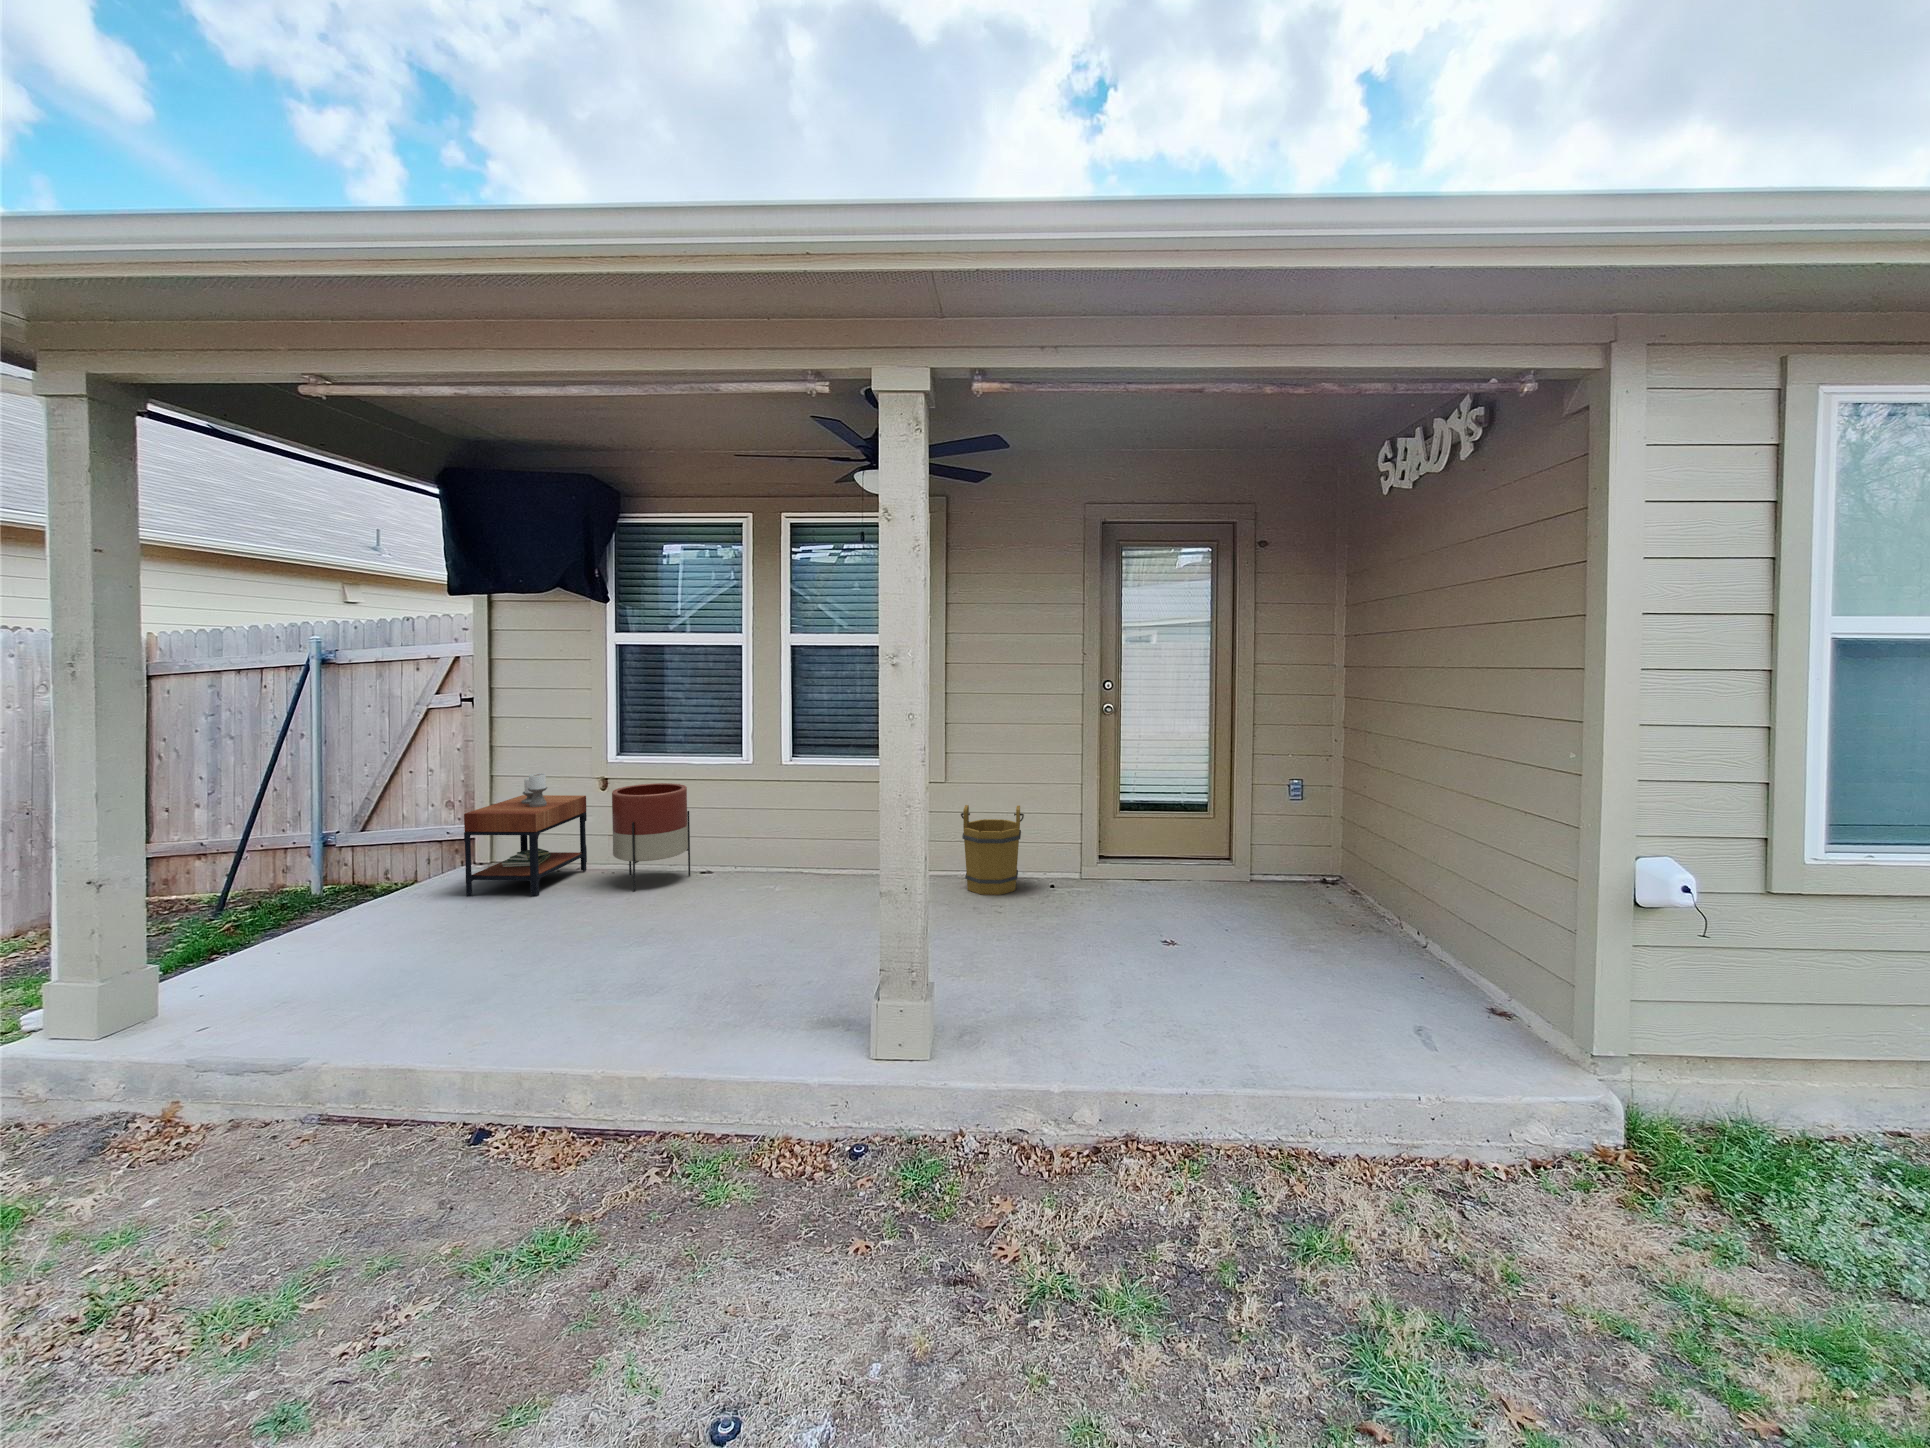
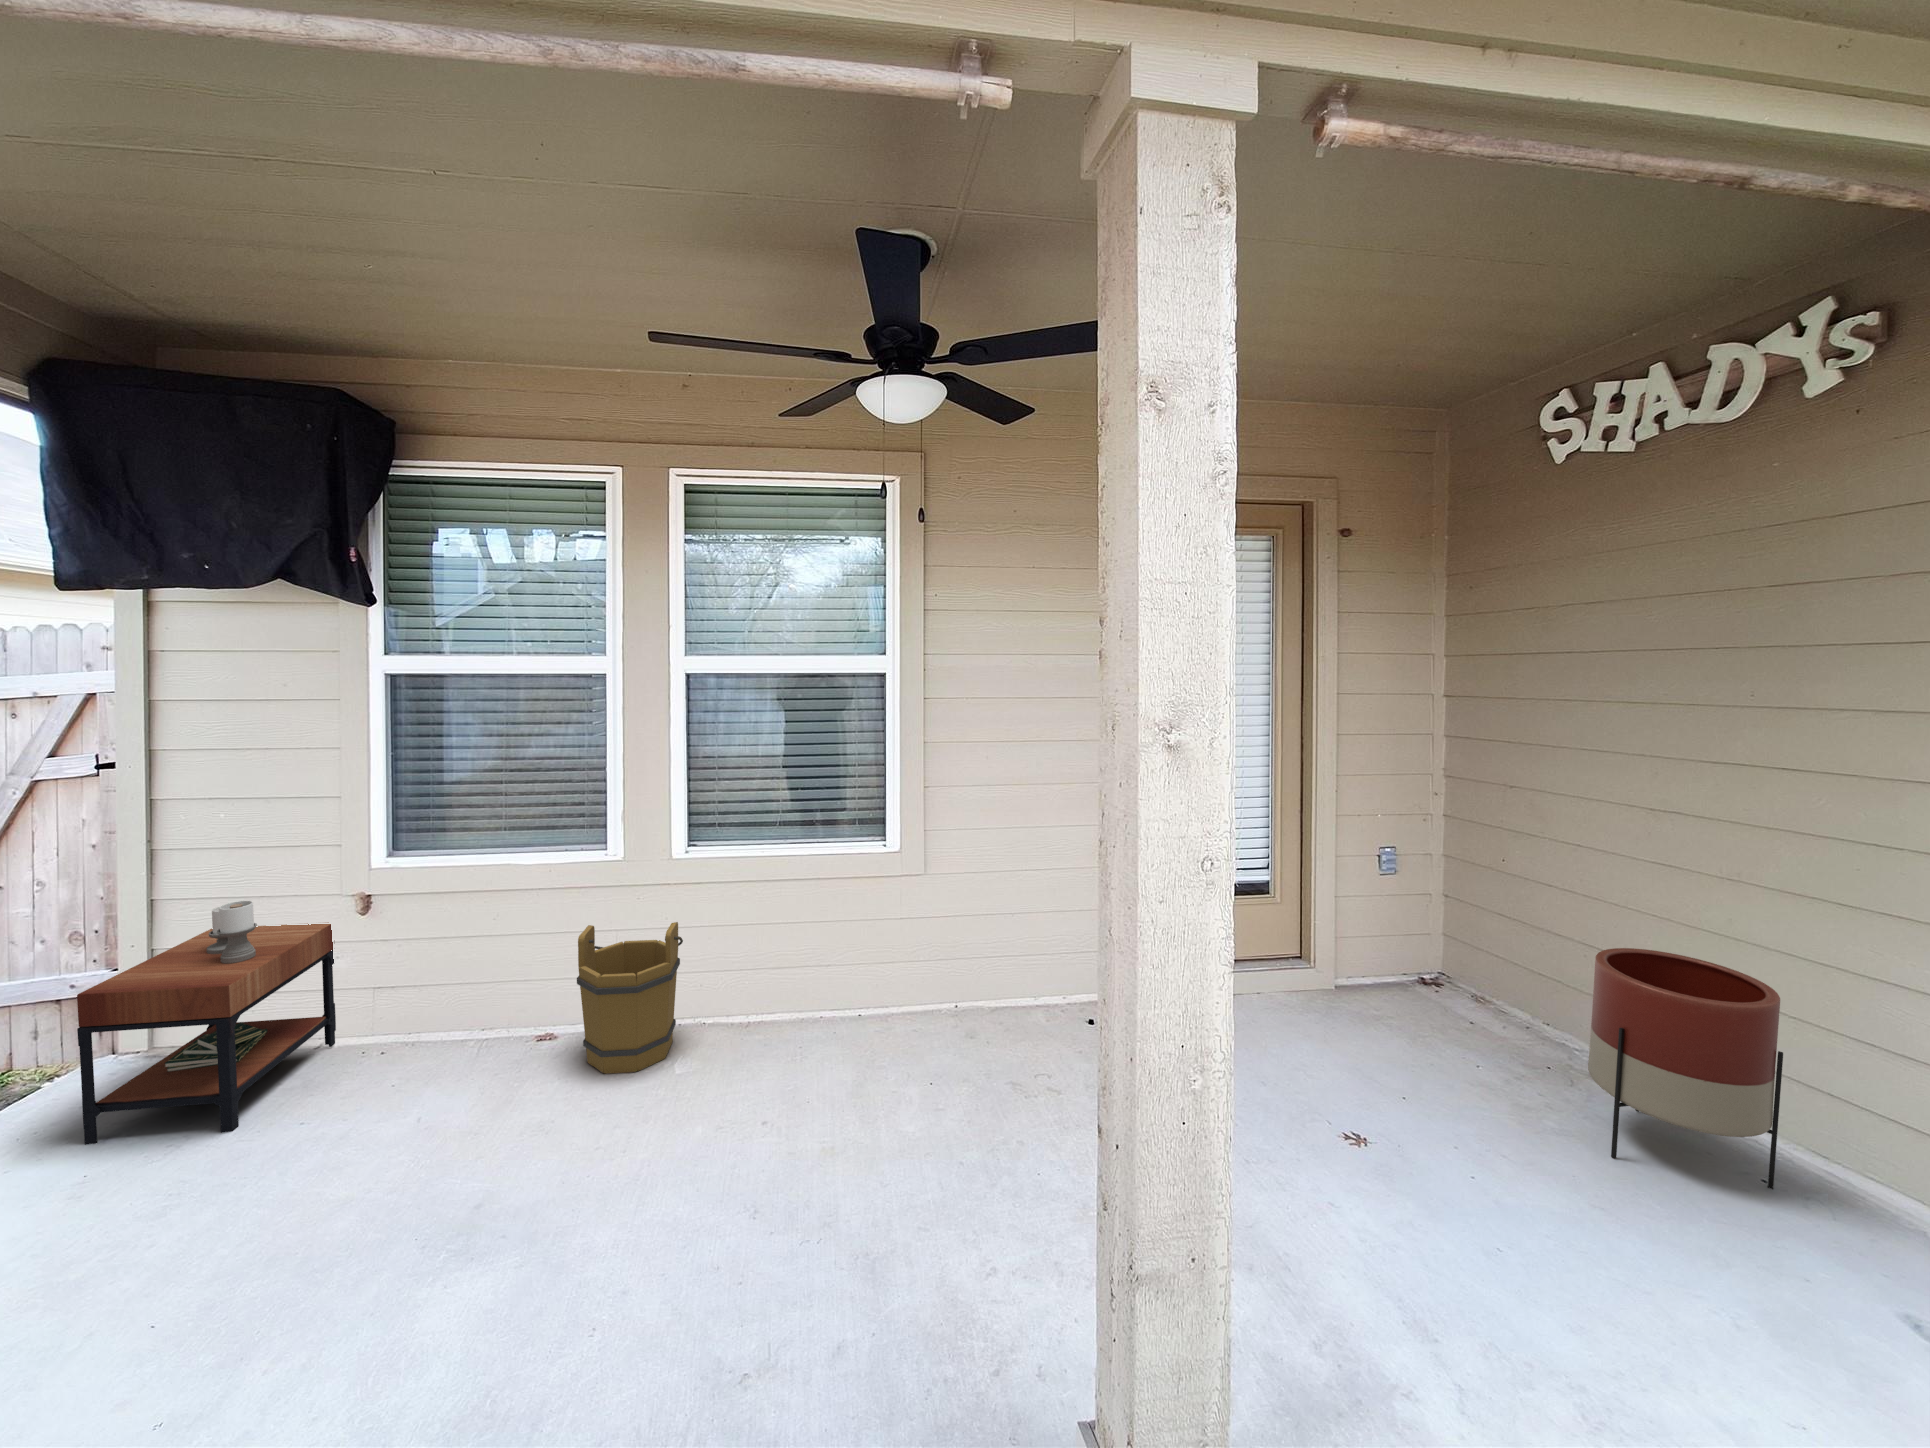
planter: present [612,783,690,892] -> present [1588,948,1783,1189]
bucket: present [961,805,1024,895] -> present [577,922,683,1074]

